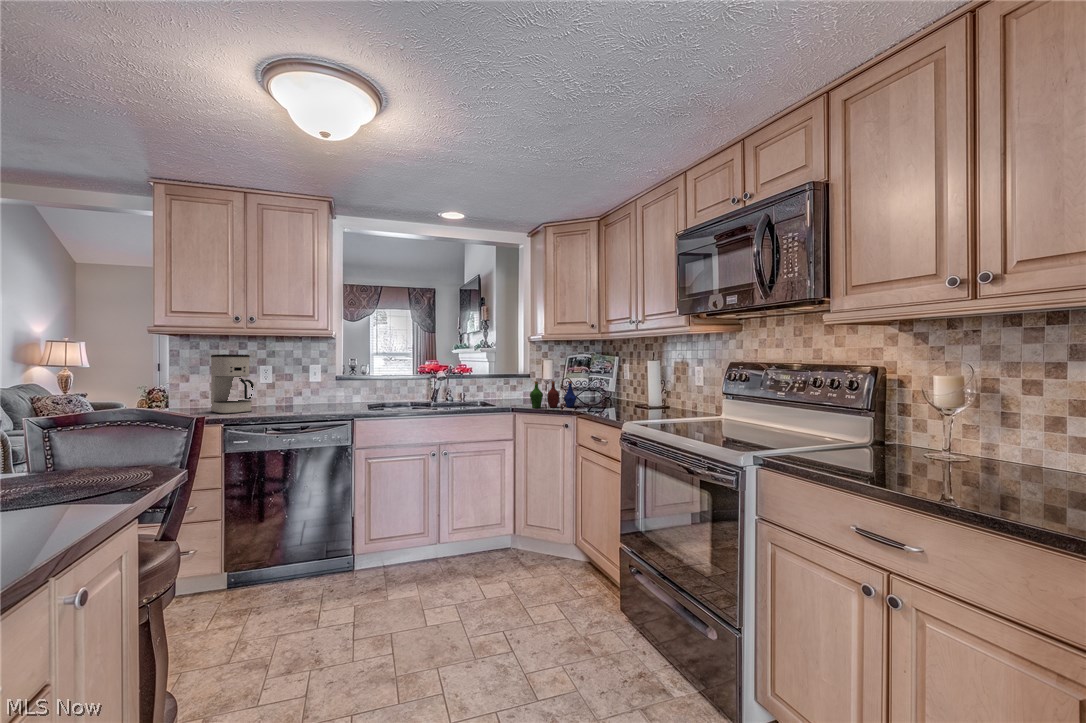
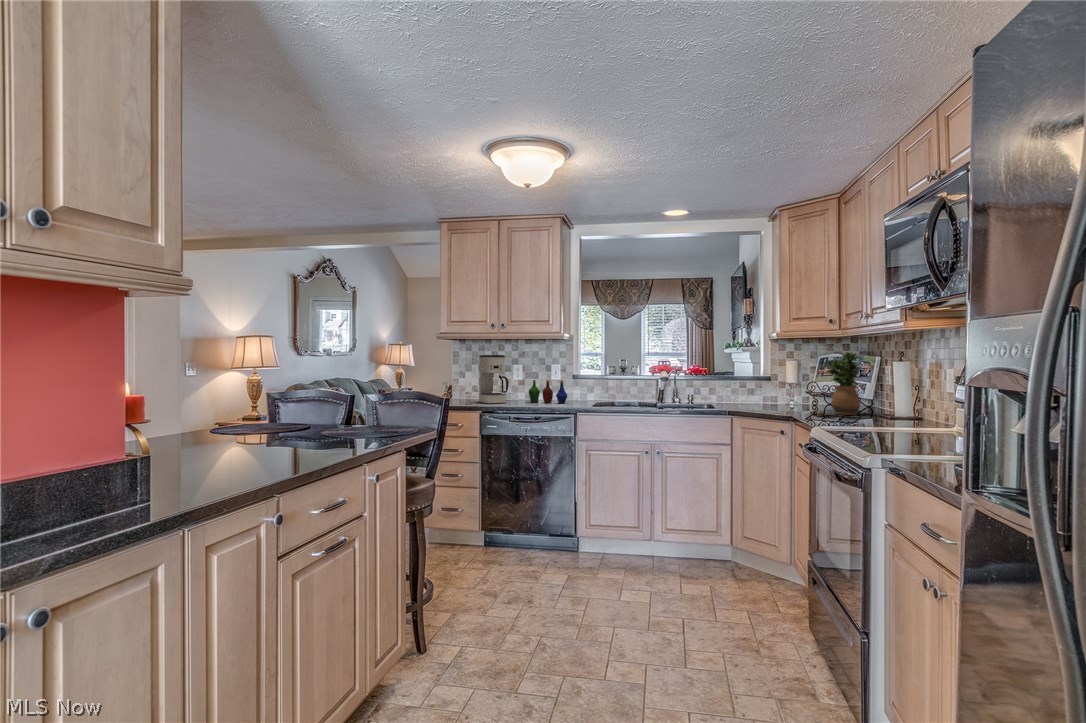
potted plant: none [586,352,613,405] -> present [826,352,861,415]
bottle: present [530,381,577,408] -> present [529,380,567,404]

